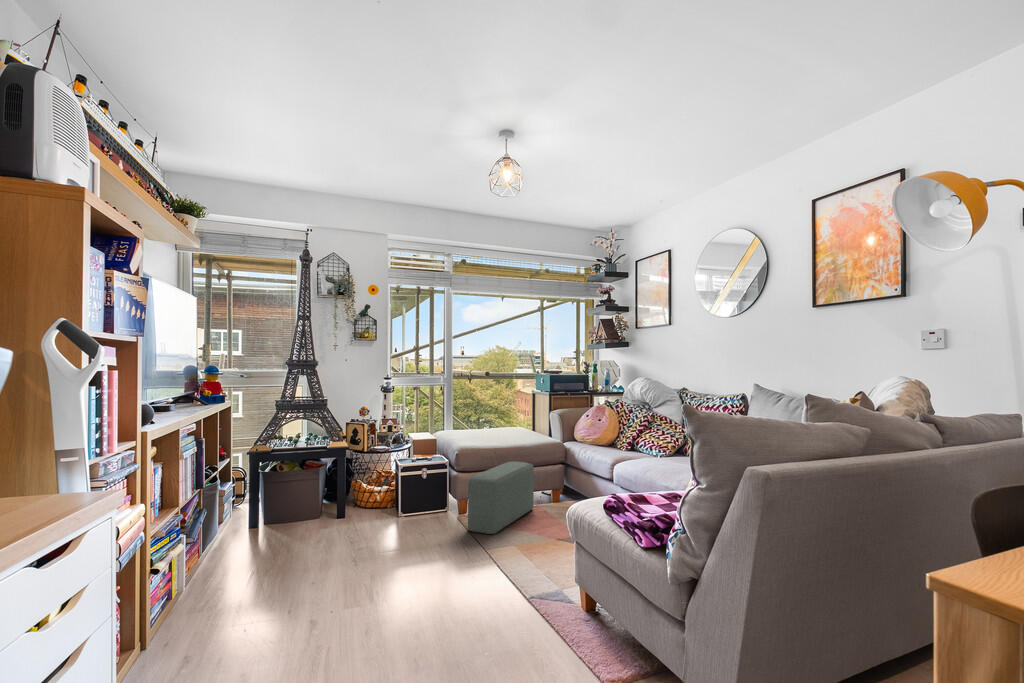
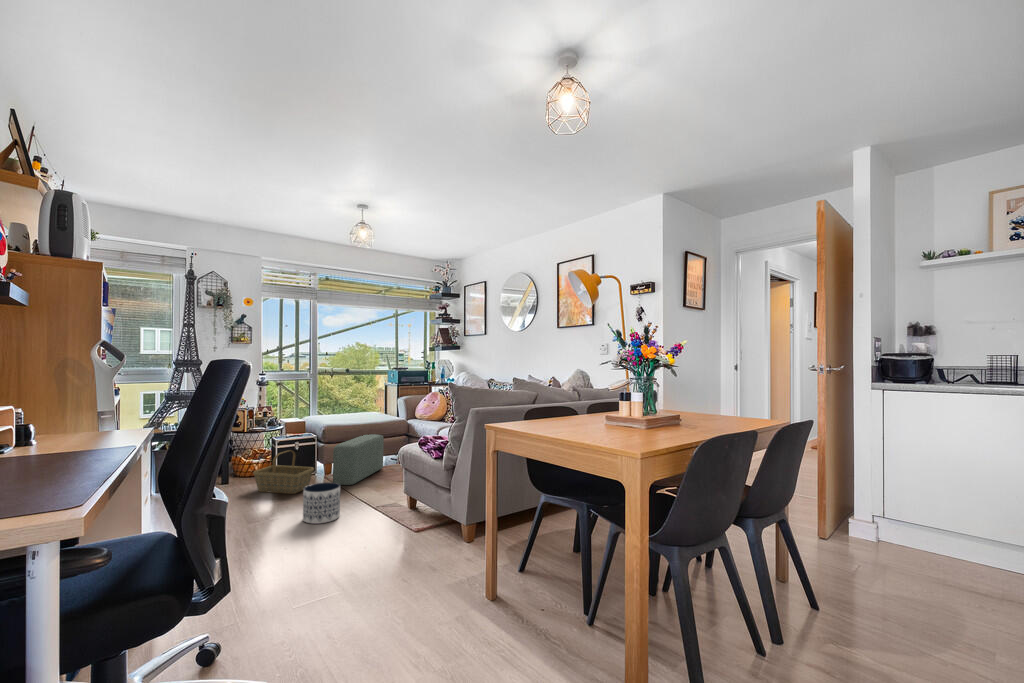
basket: none [369,481,444,542] -> present [253,450,314,494]
planter: none [425,538,476,603] -> present [303,483,340,524]

